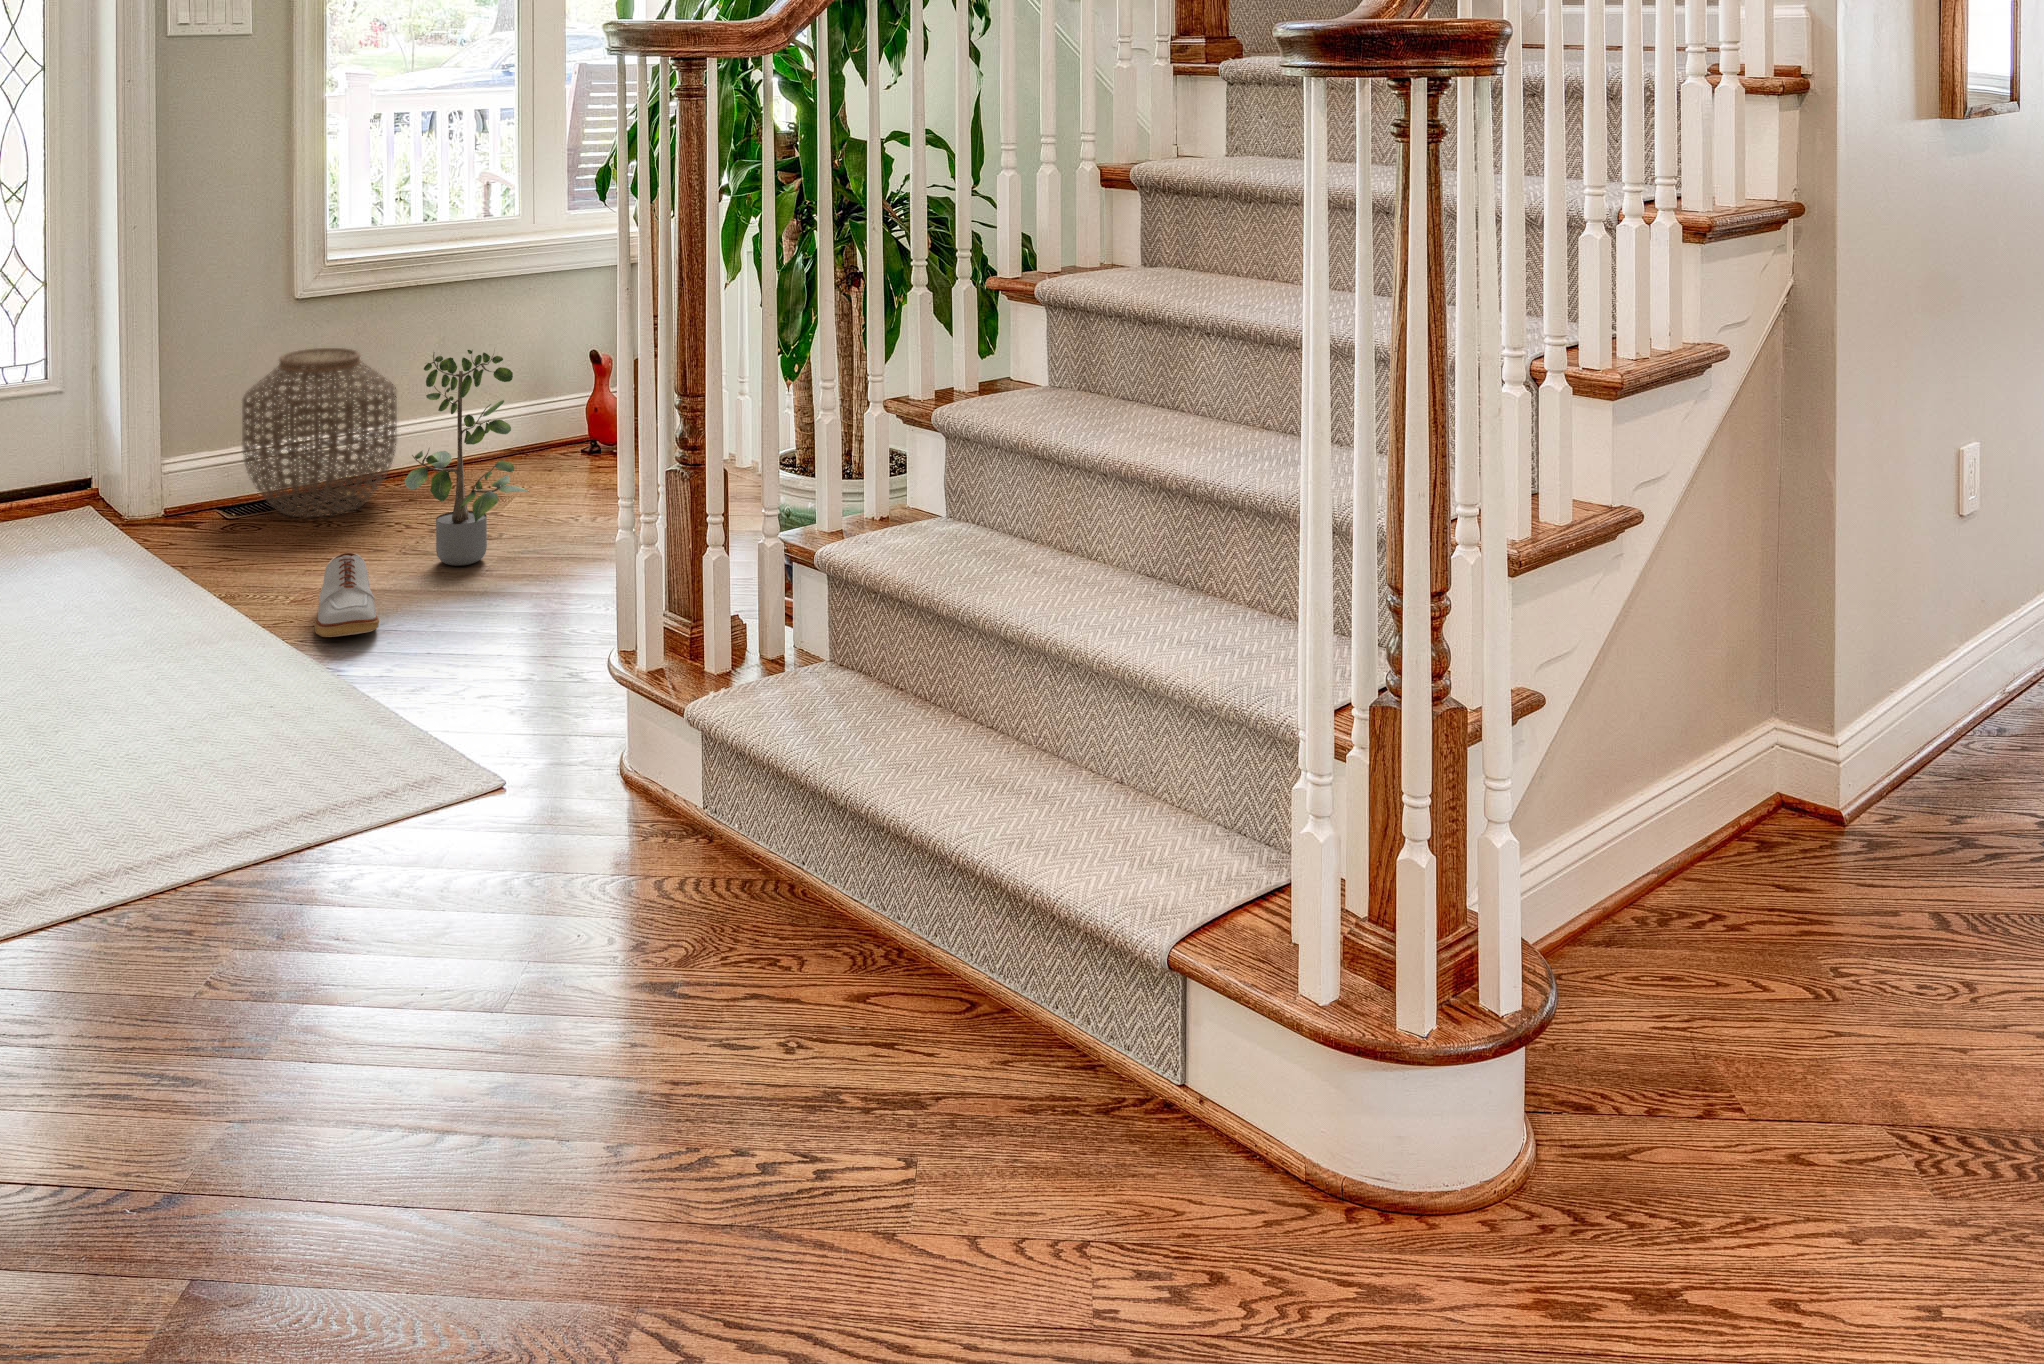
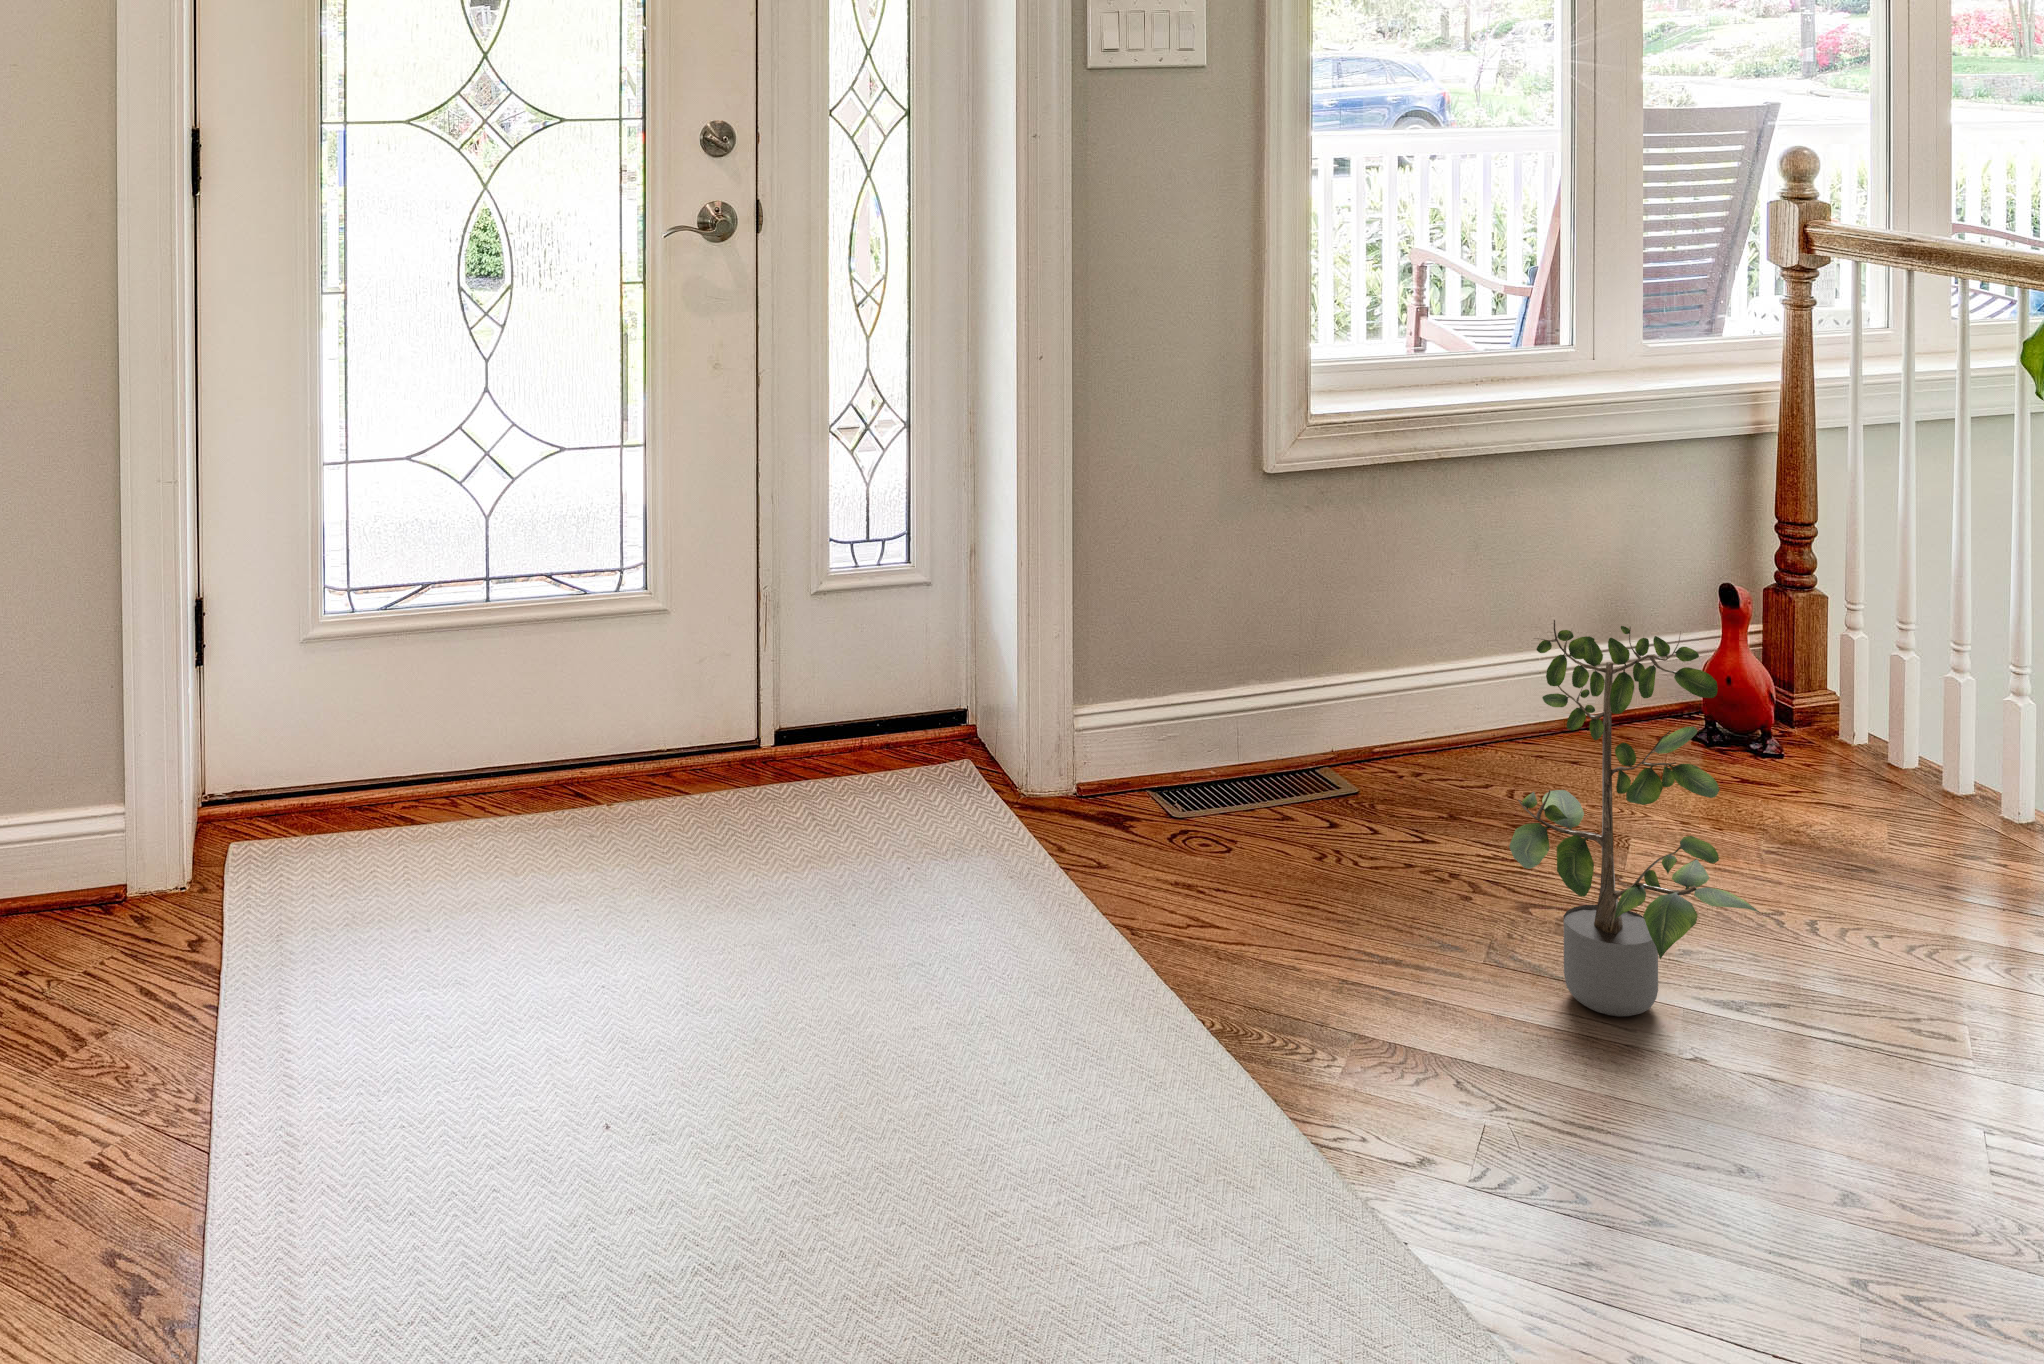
woven basket: present [242,348,397,517] -> none [1191,557,1431,839]
shoe: present [314,553,379,637] -> none [1401,993,1542,1211]

